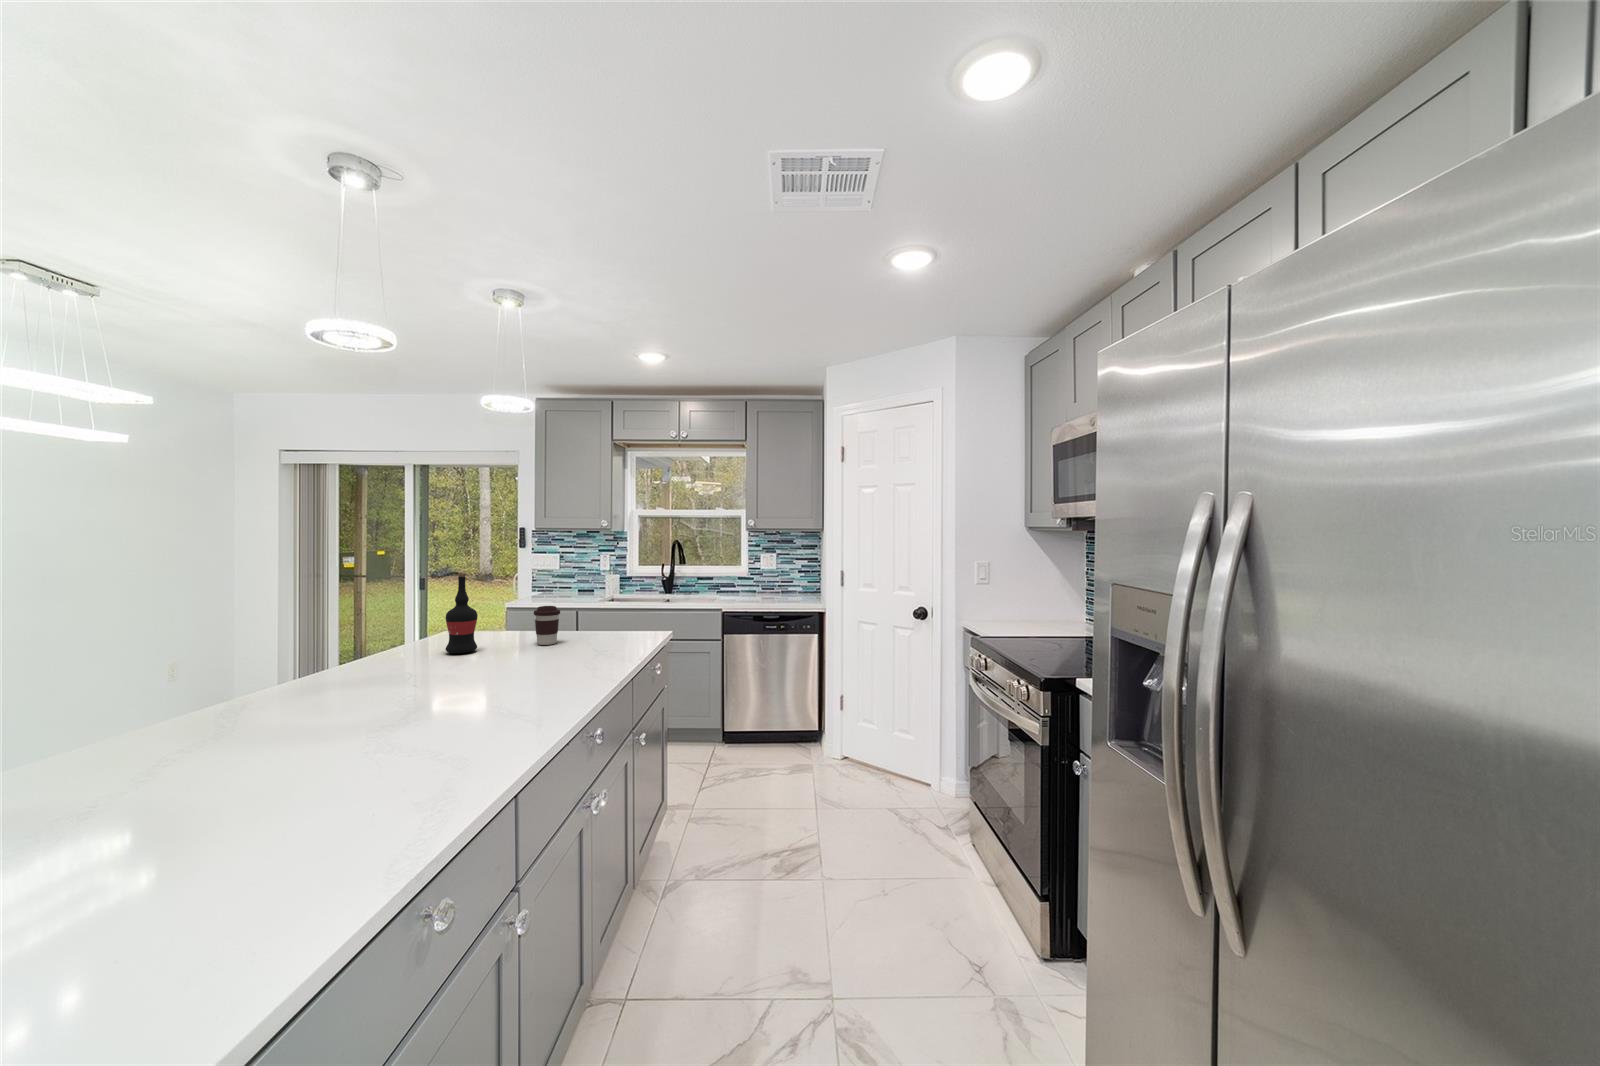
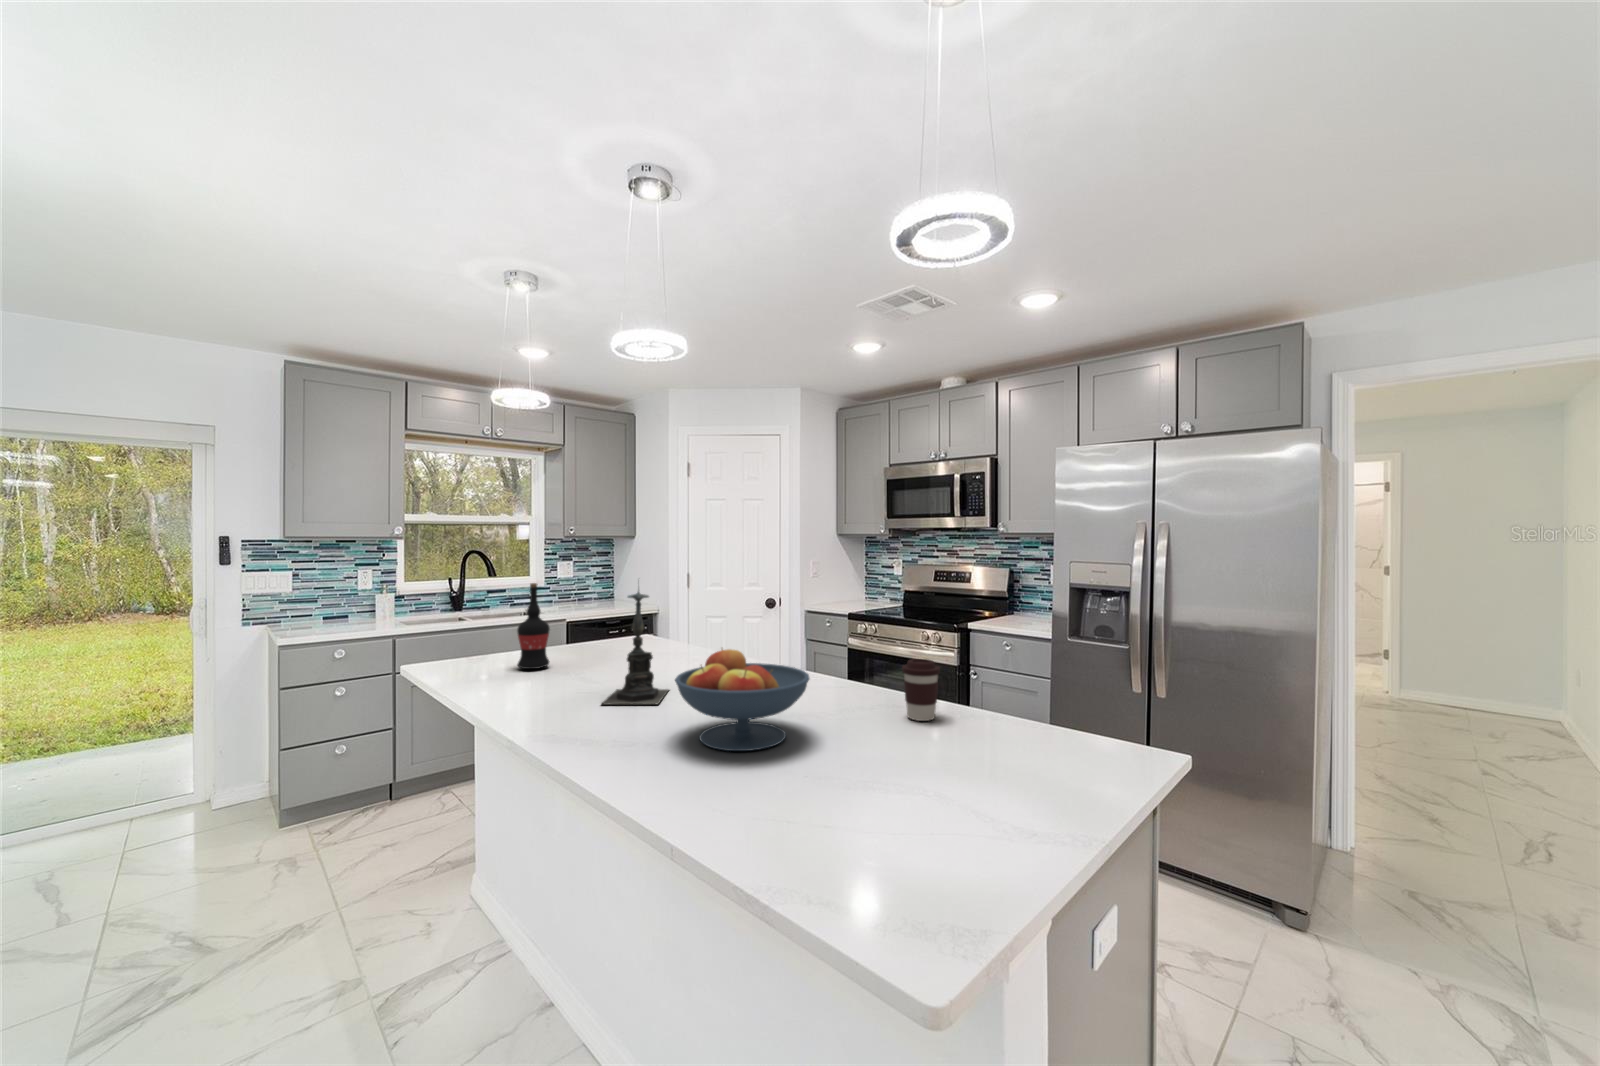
candle holder: none [327,574,417,710] -> present [602,591,669,705]
coffee cup: present [534,606,560,645] -> present [902,659,940,721]
fruit bowl: none [77,660,302,791] -> present [675,649,809,751]

